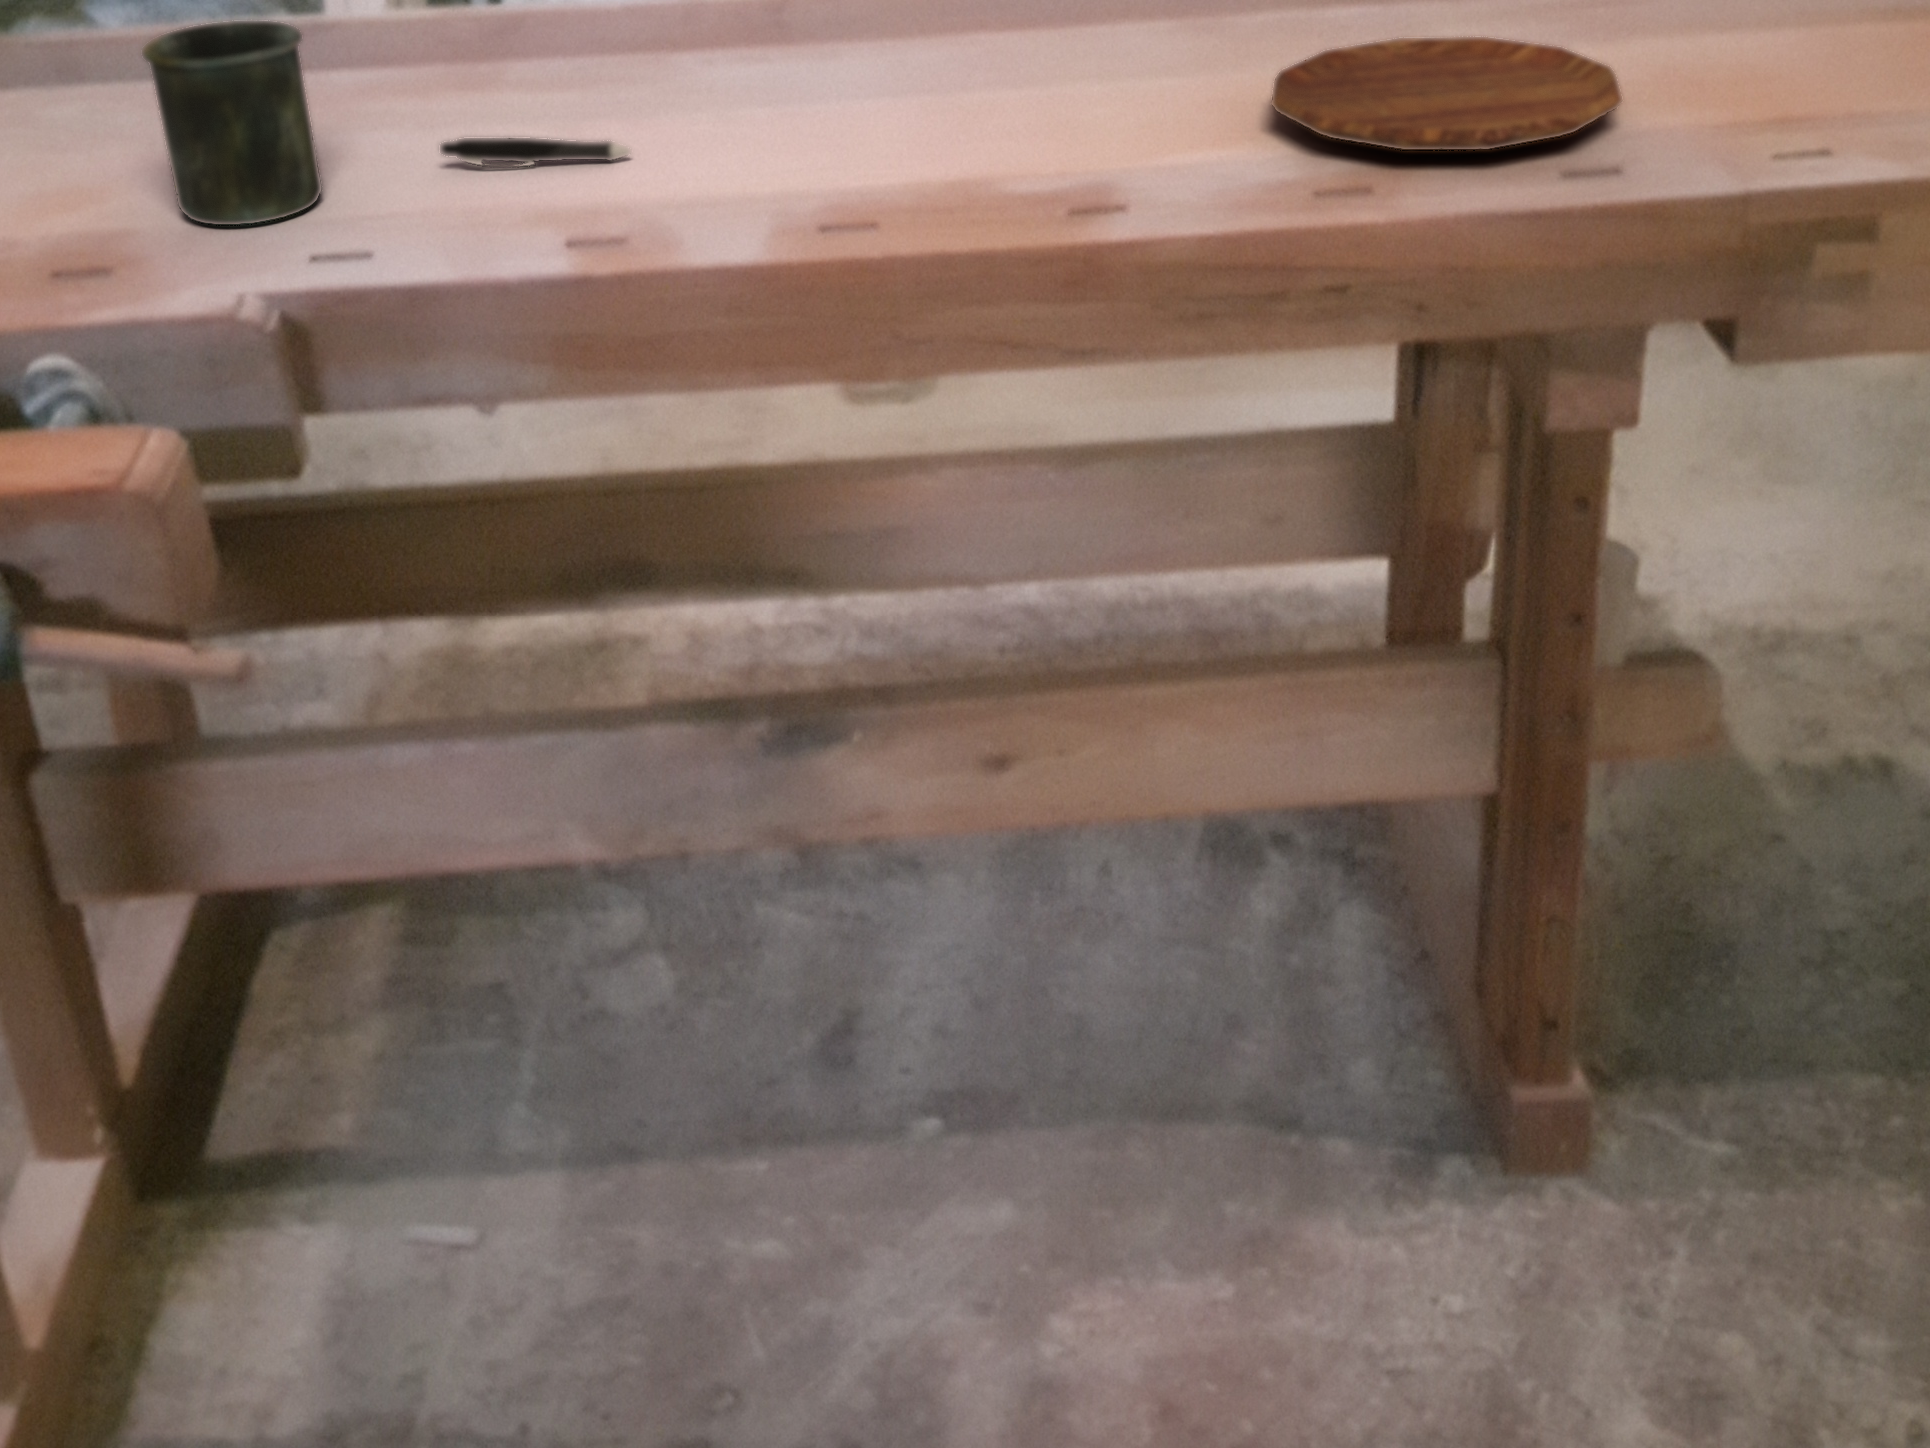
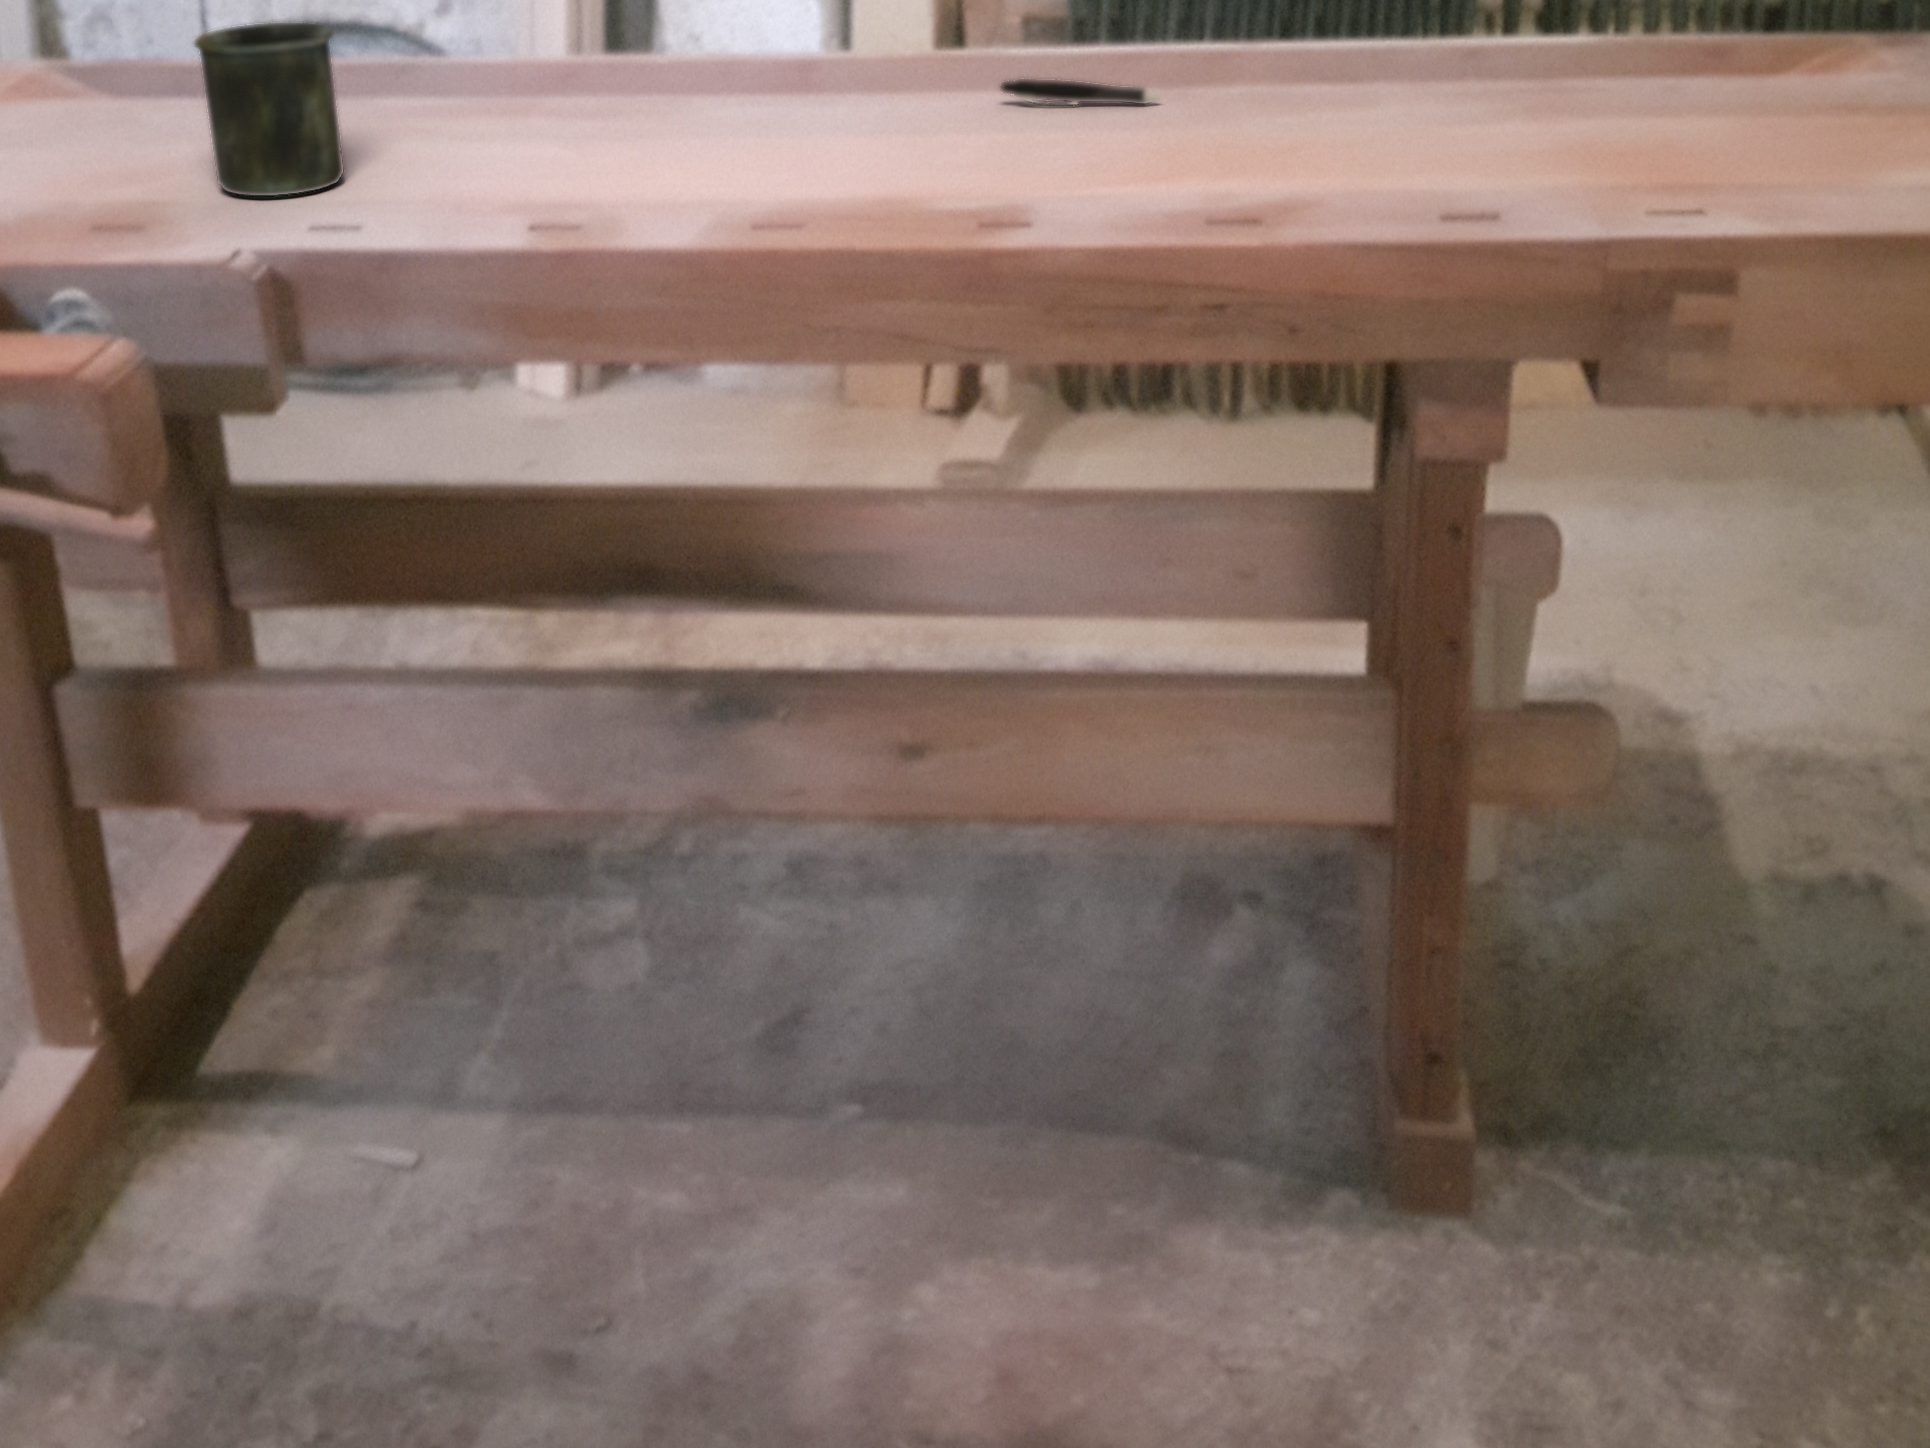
tray: present [1272,37,1622,150] -> none [1199,97,1534,183]
pen: present [440,138,630,167] -> present [1000,79,1160,104]

